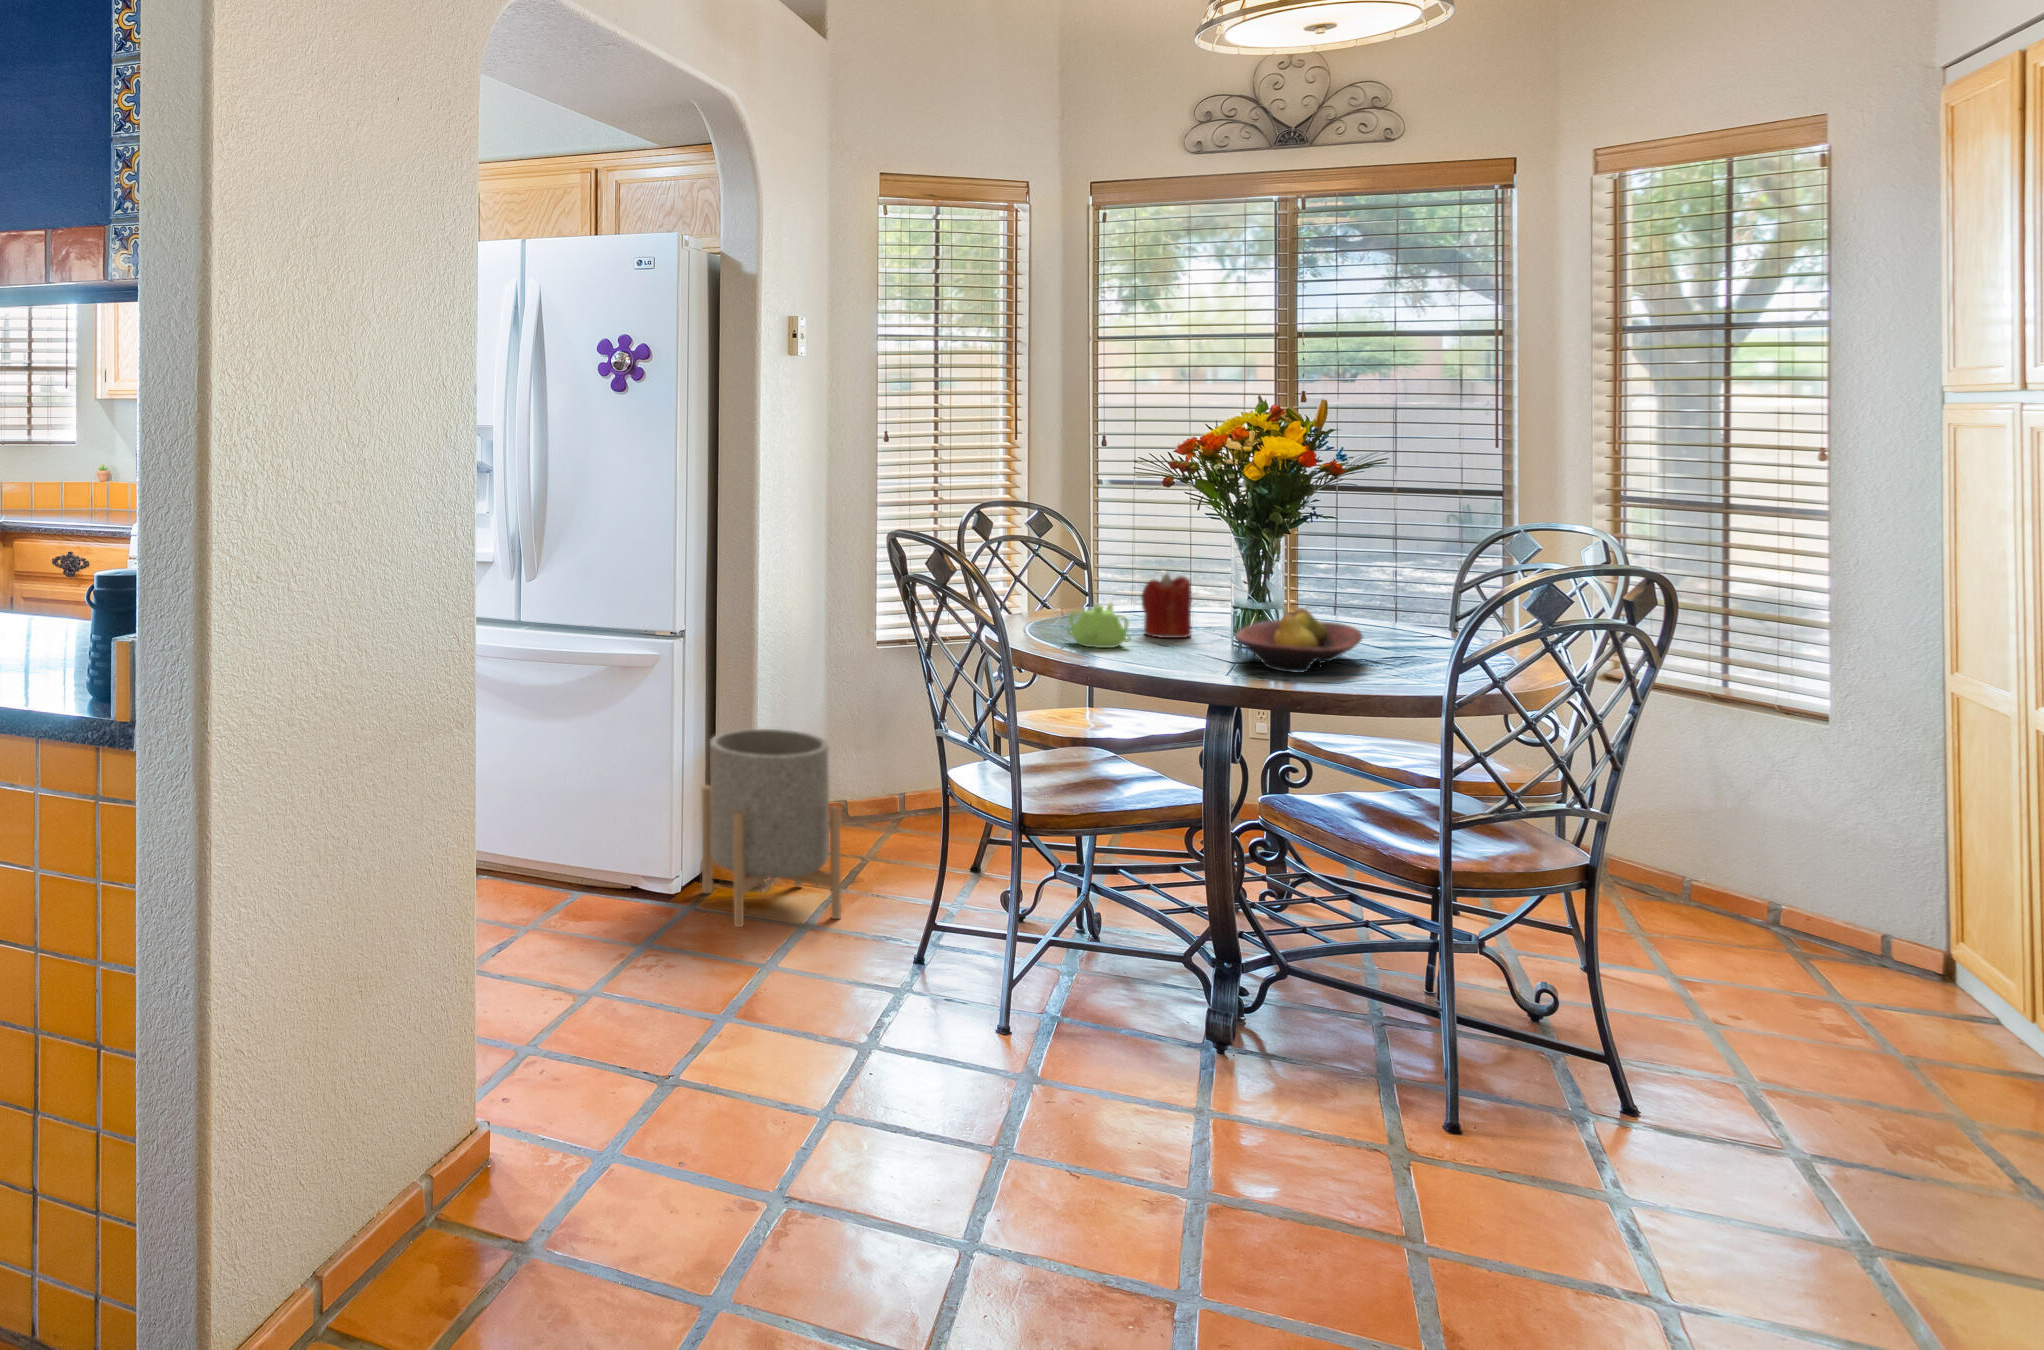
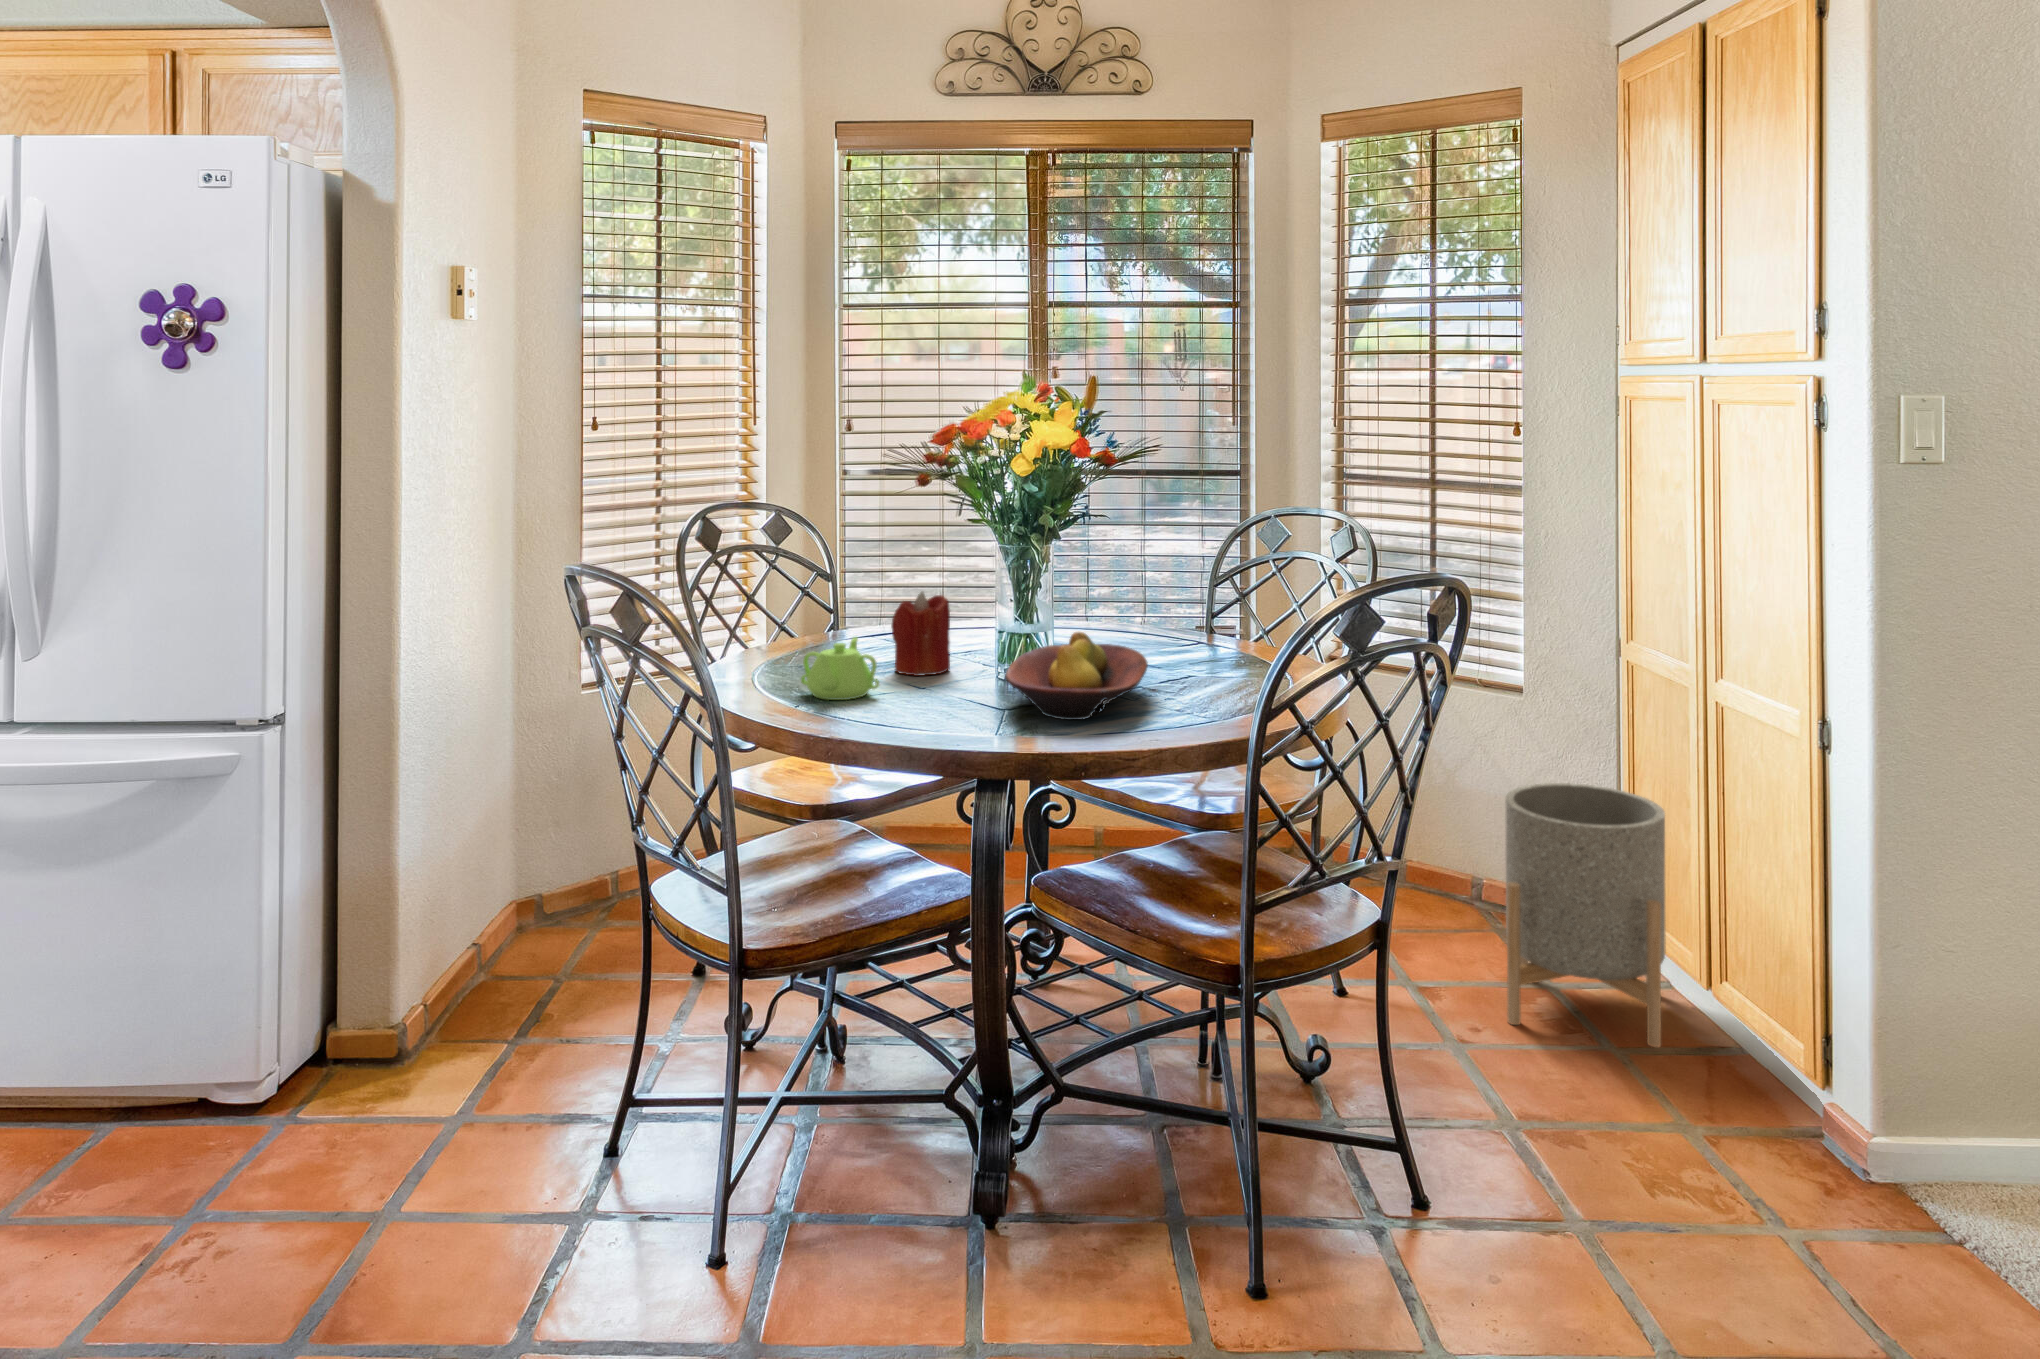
planter: present [702,729,841,927] -> present [1505,783,1666,1047]

